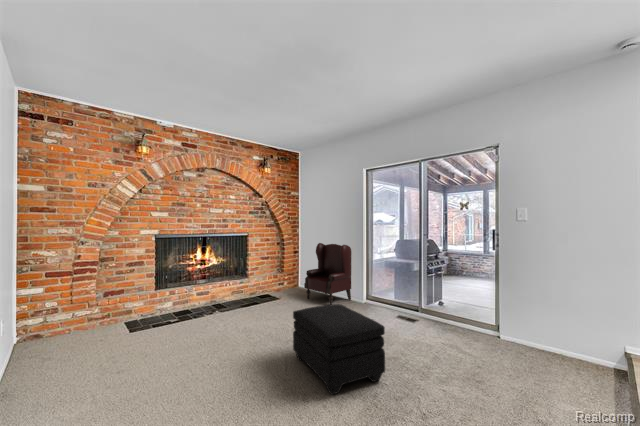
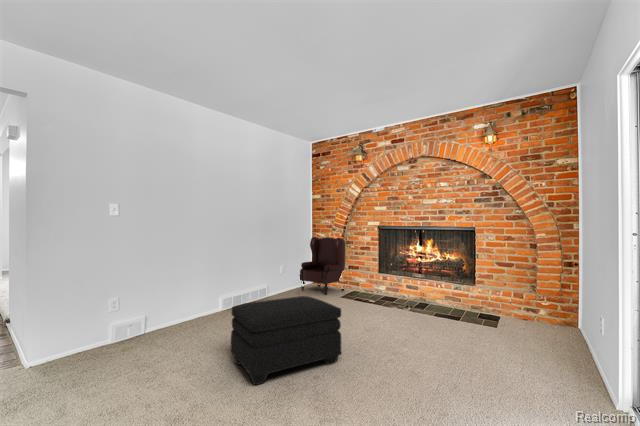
armchair: present [304,243,351,305] -> present [299,237,345,295]

